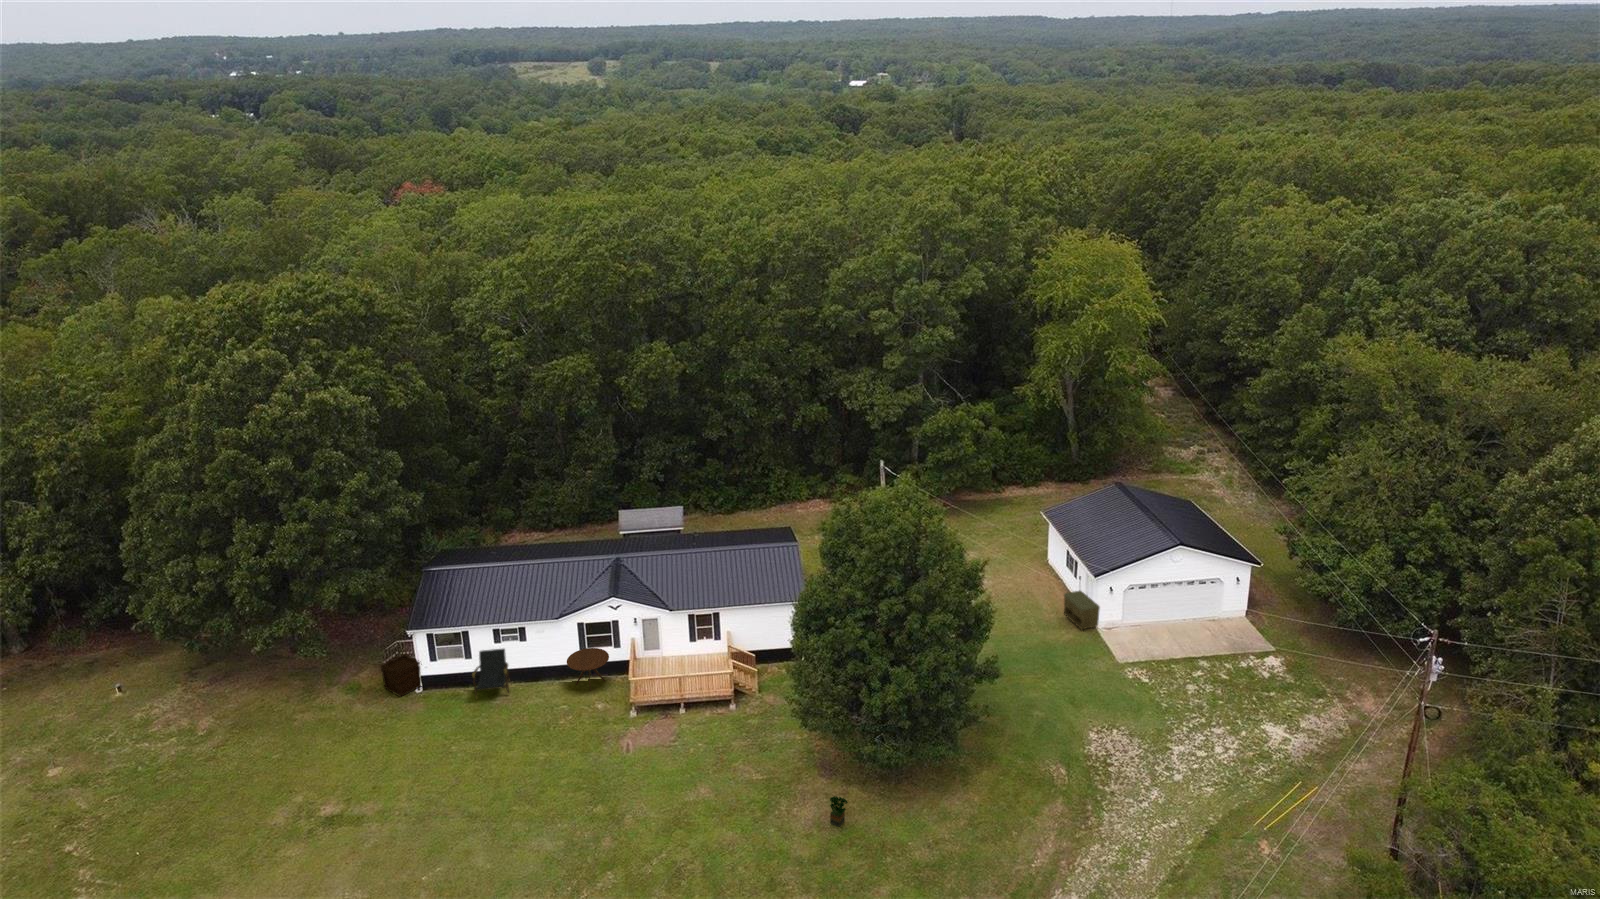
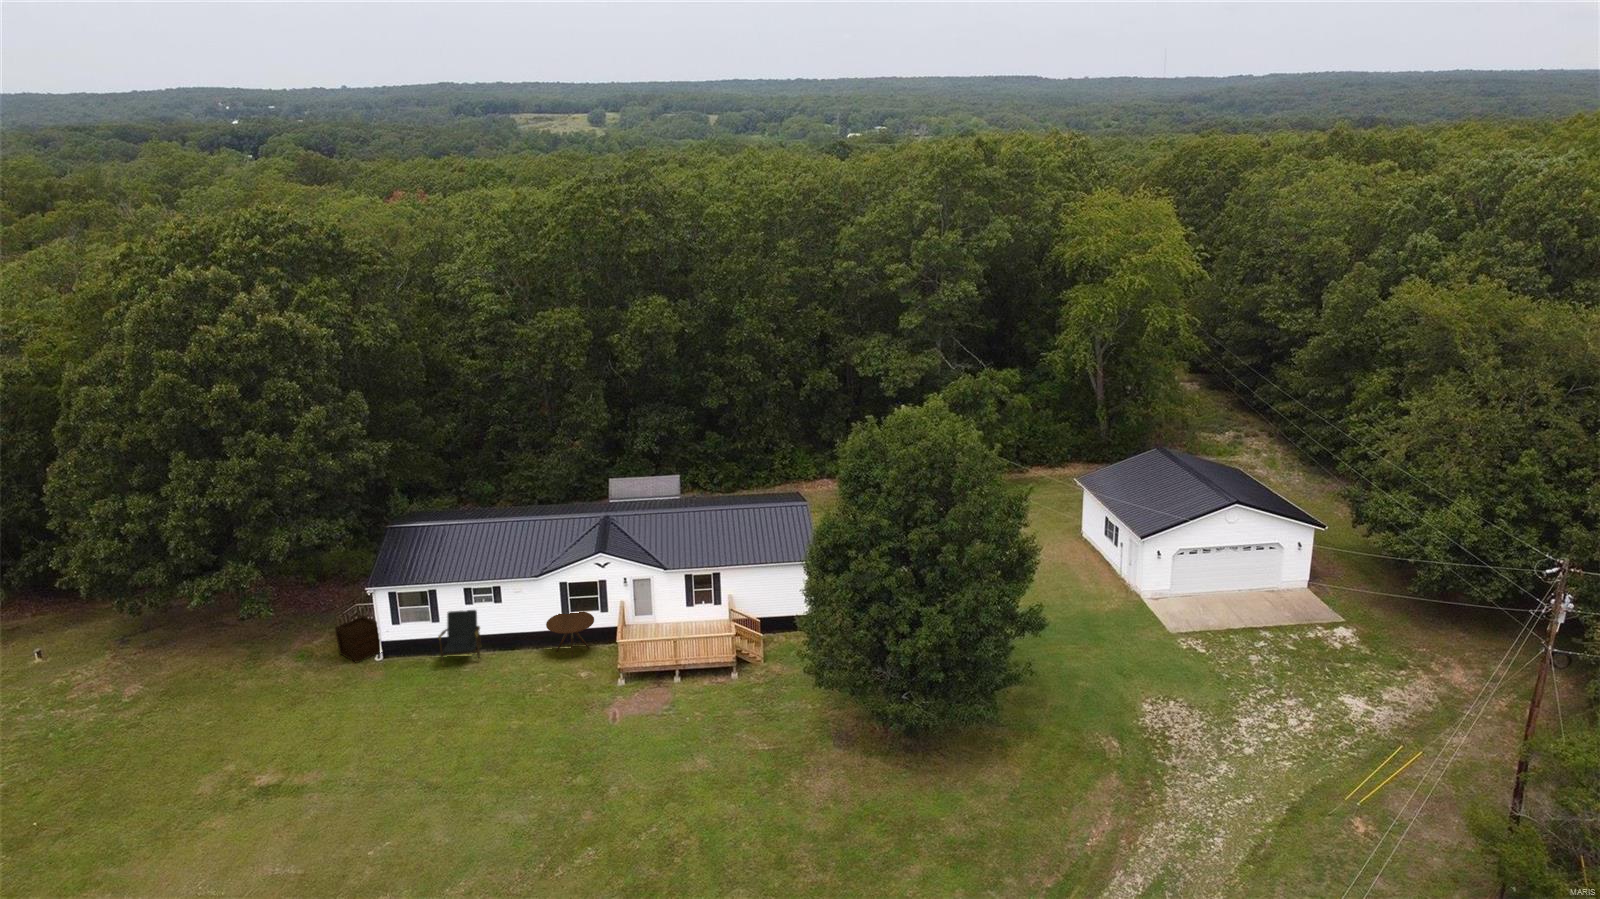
storage bench: present [1064,591,1100,630] -> none [1103,558,1145,600]
potted tree: present [830,796,848,827] -> none [848,764,869,801]

